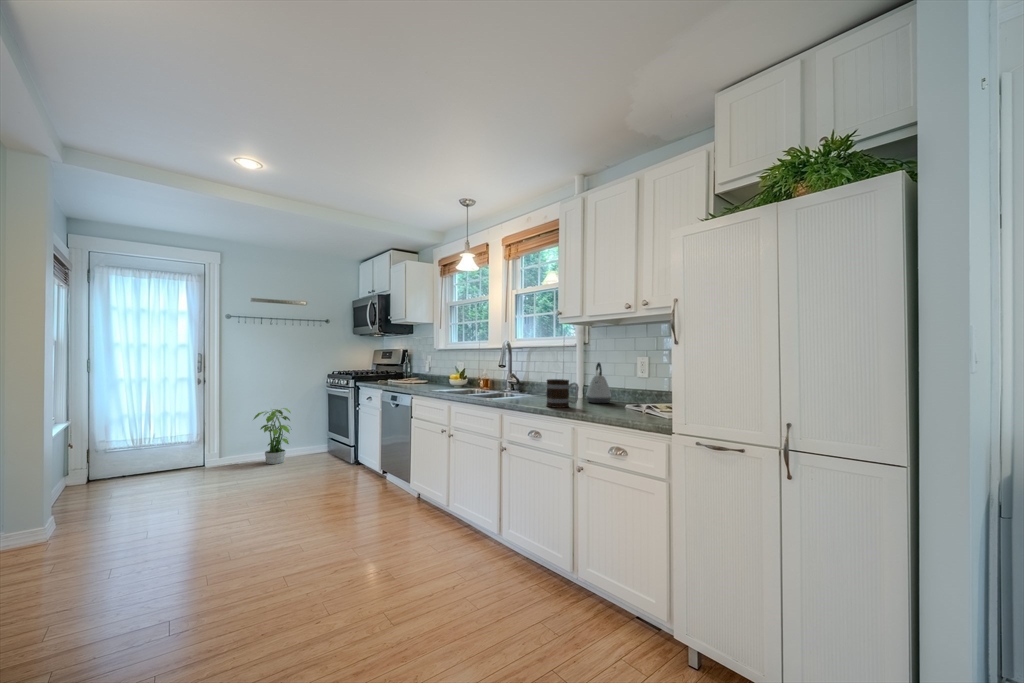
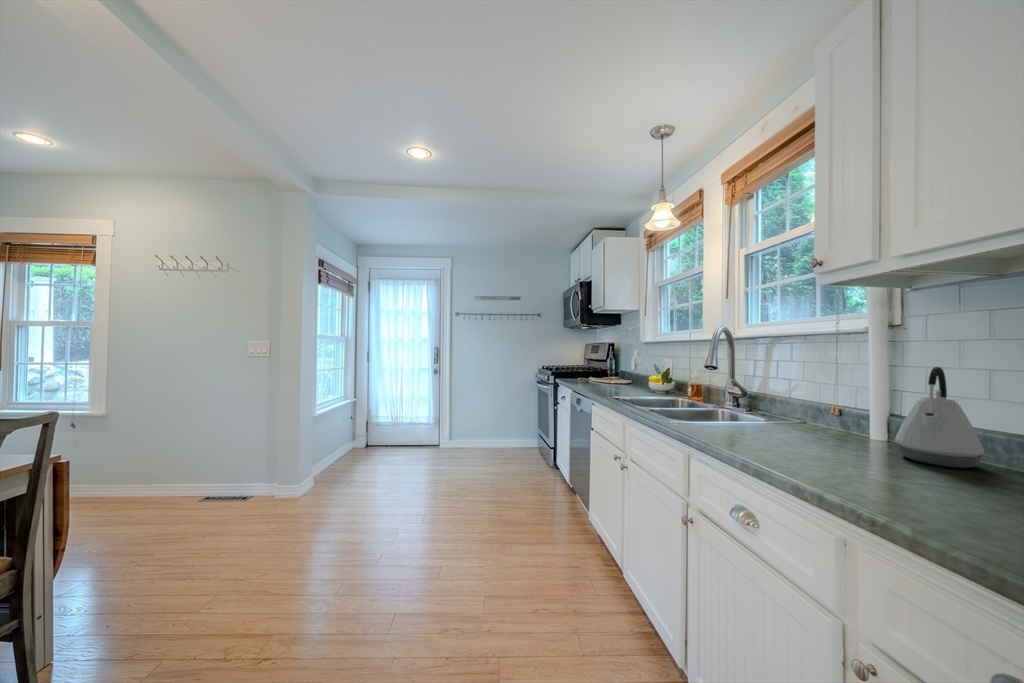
mug: present [546,379,579,408] -> none [775,400,870,471]
potted plant: present [253,408,290,464] -> none [473,397,505,451]

